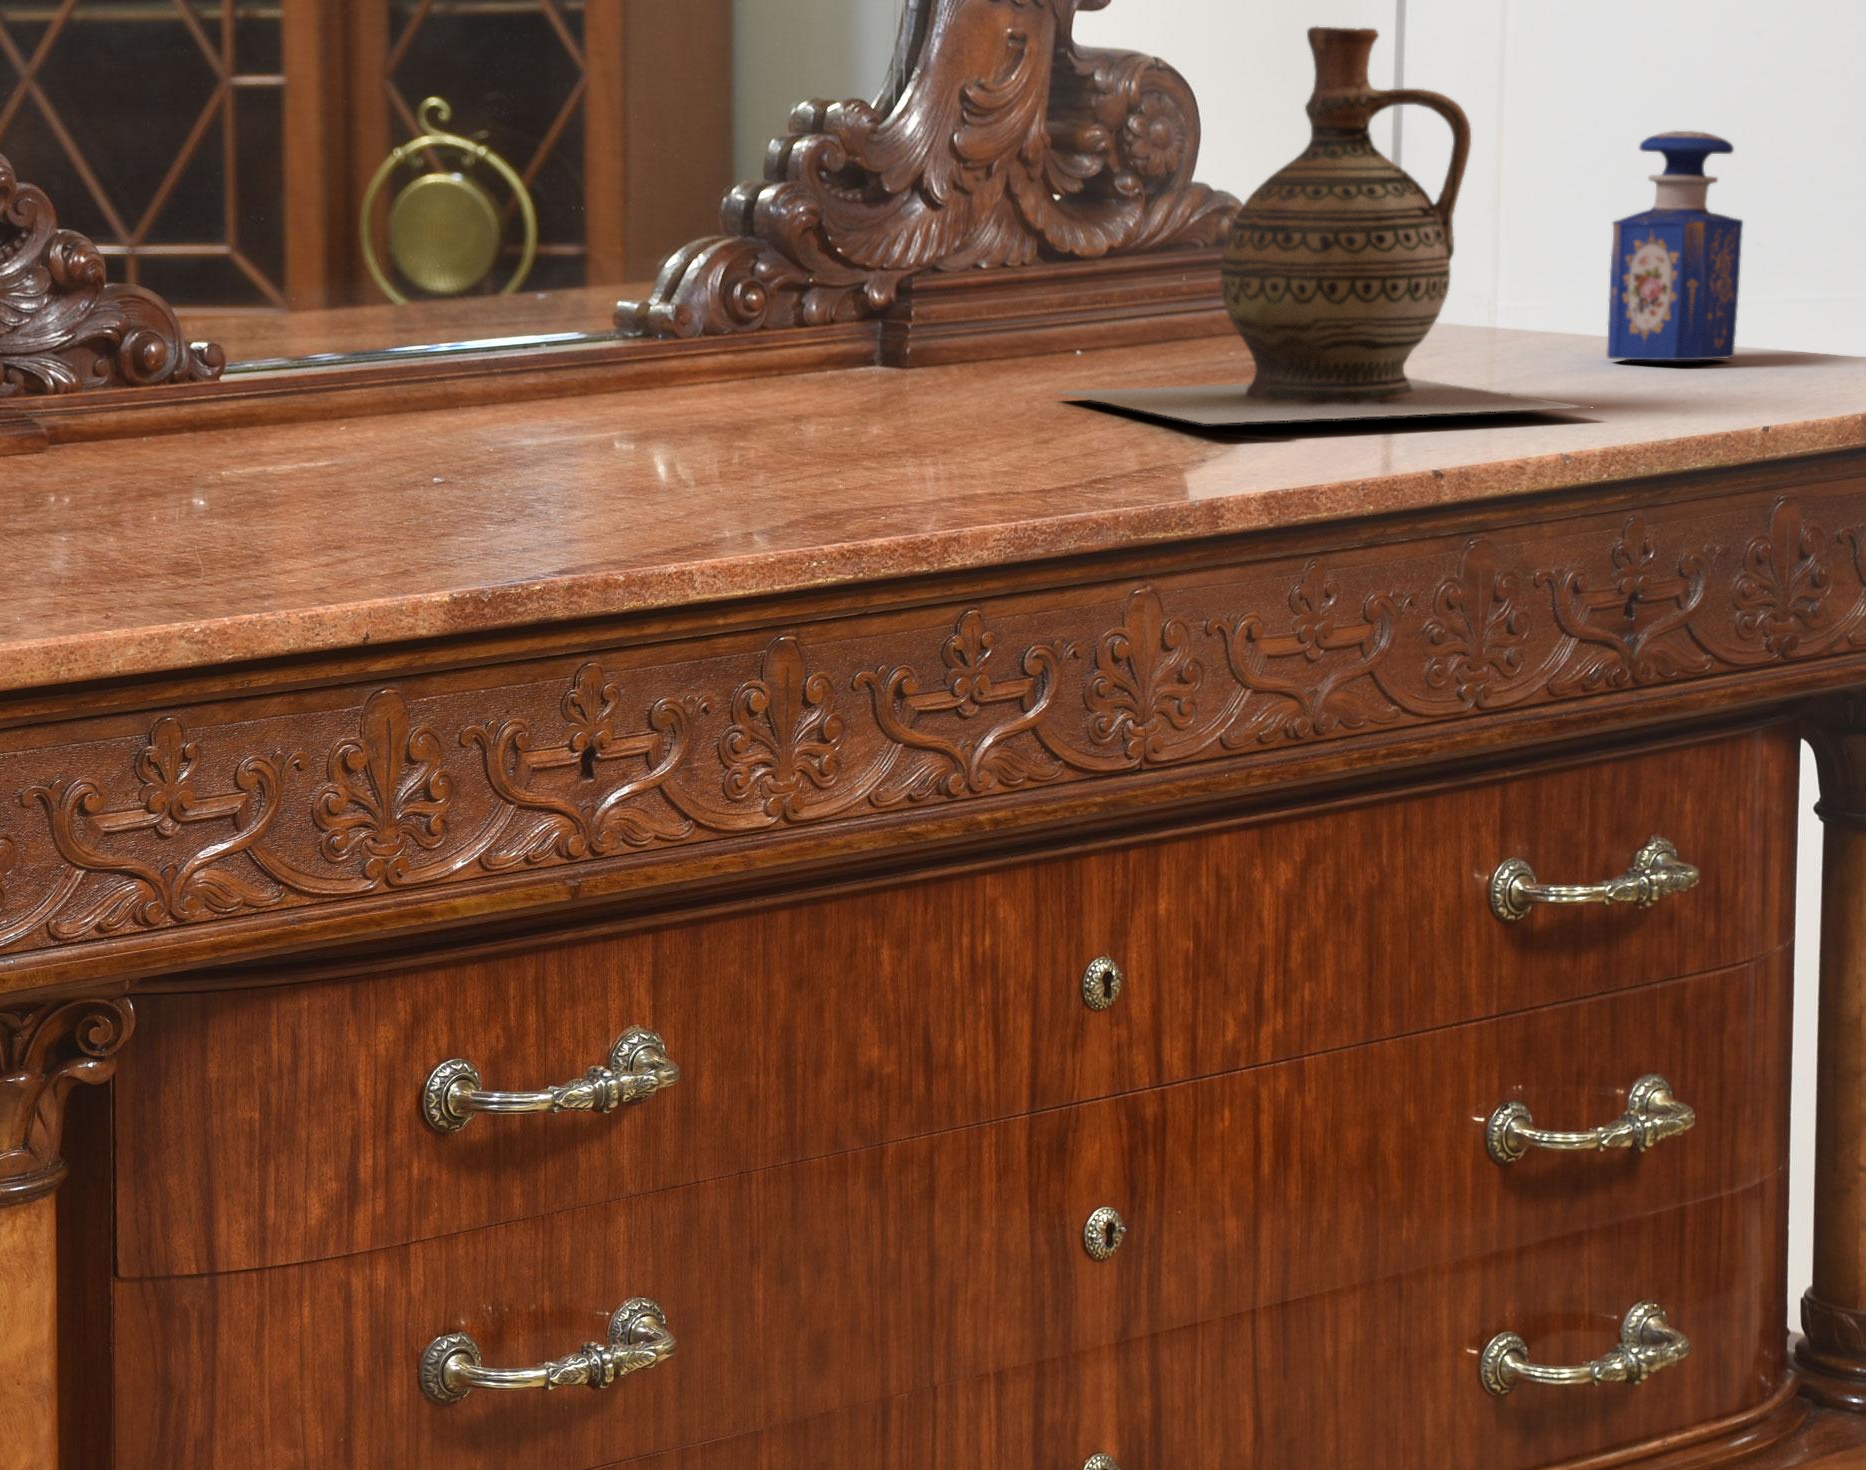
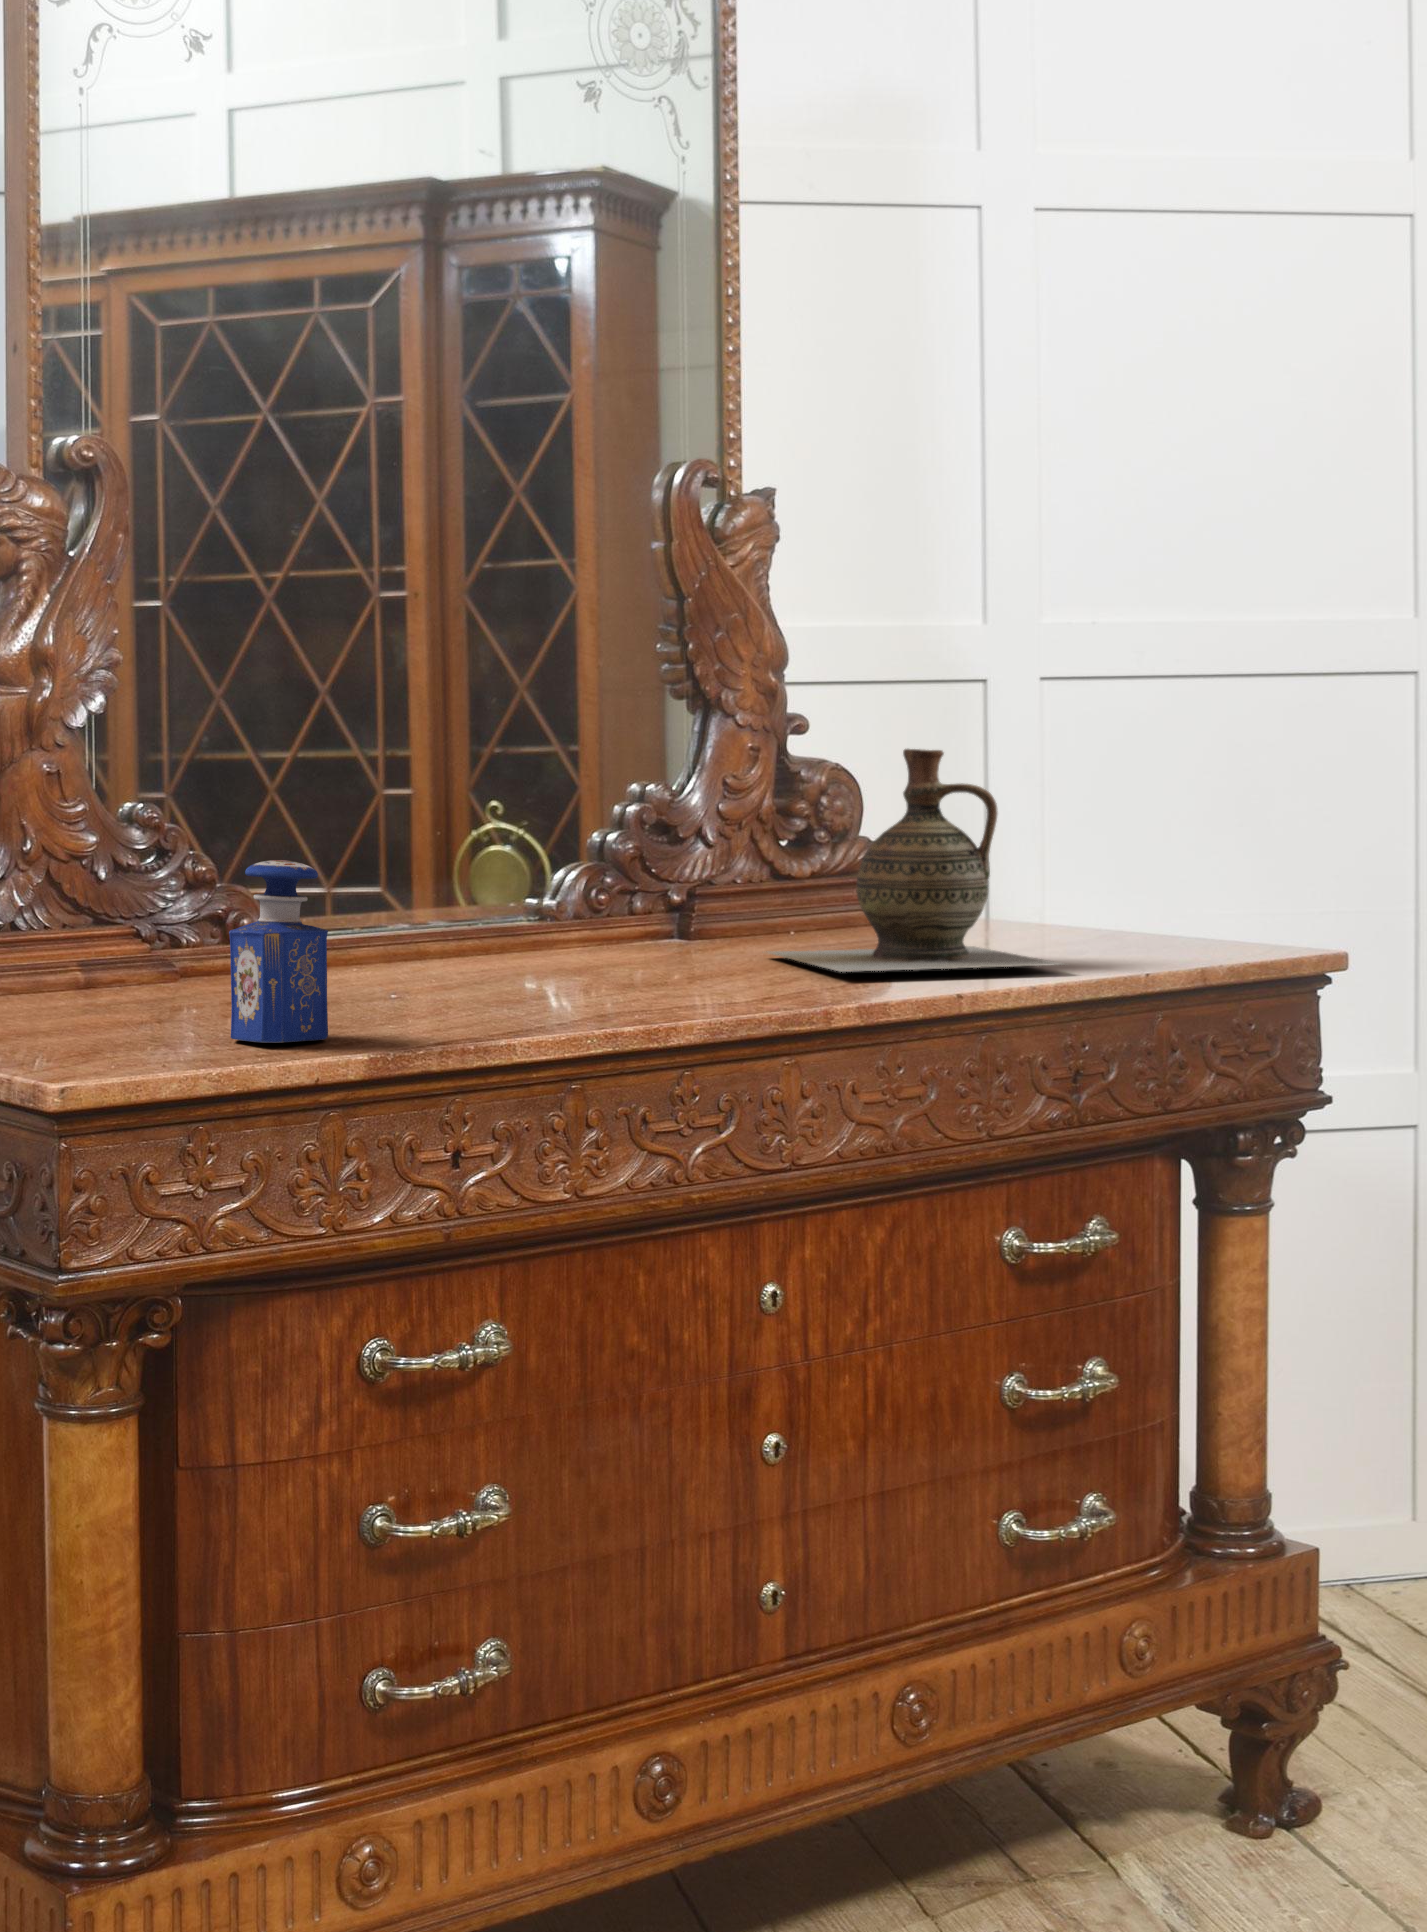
perfume bottle: present [1607,131,1743,360] -> present [229,860,328,1043]

